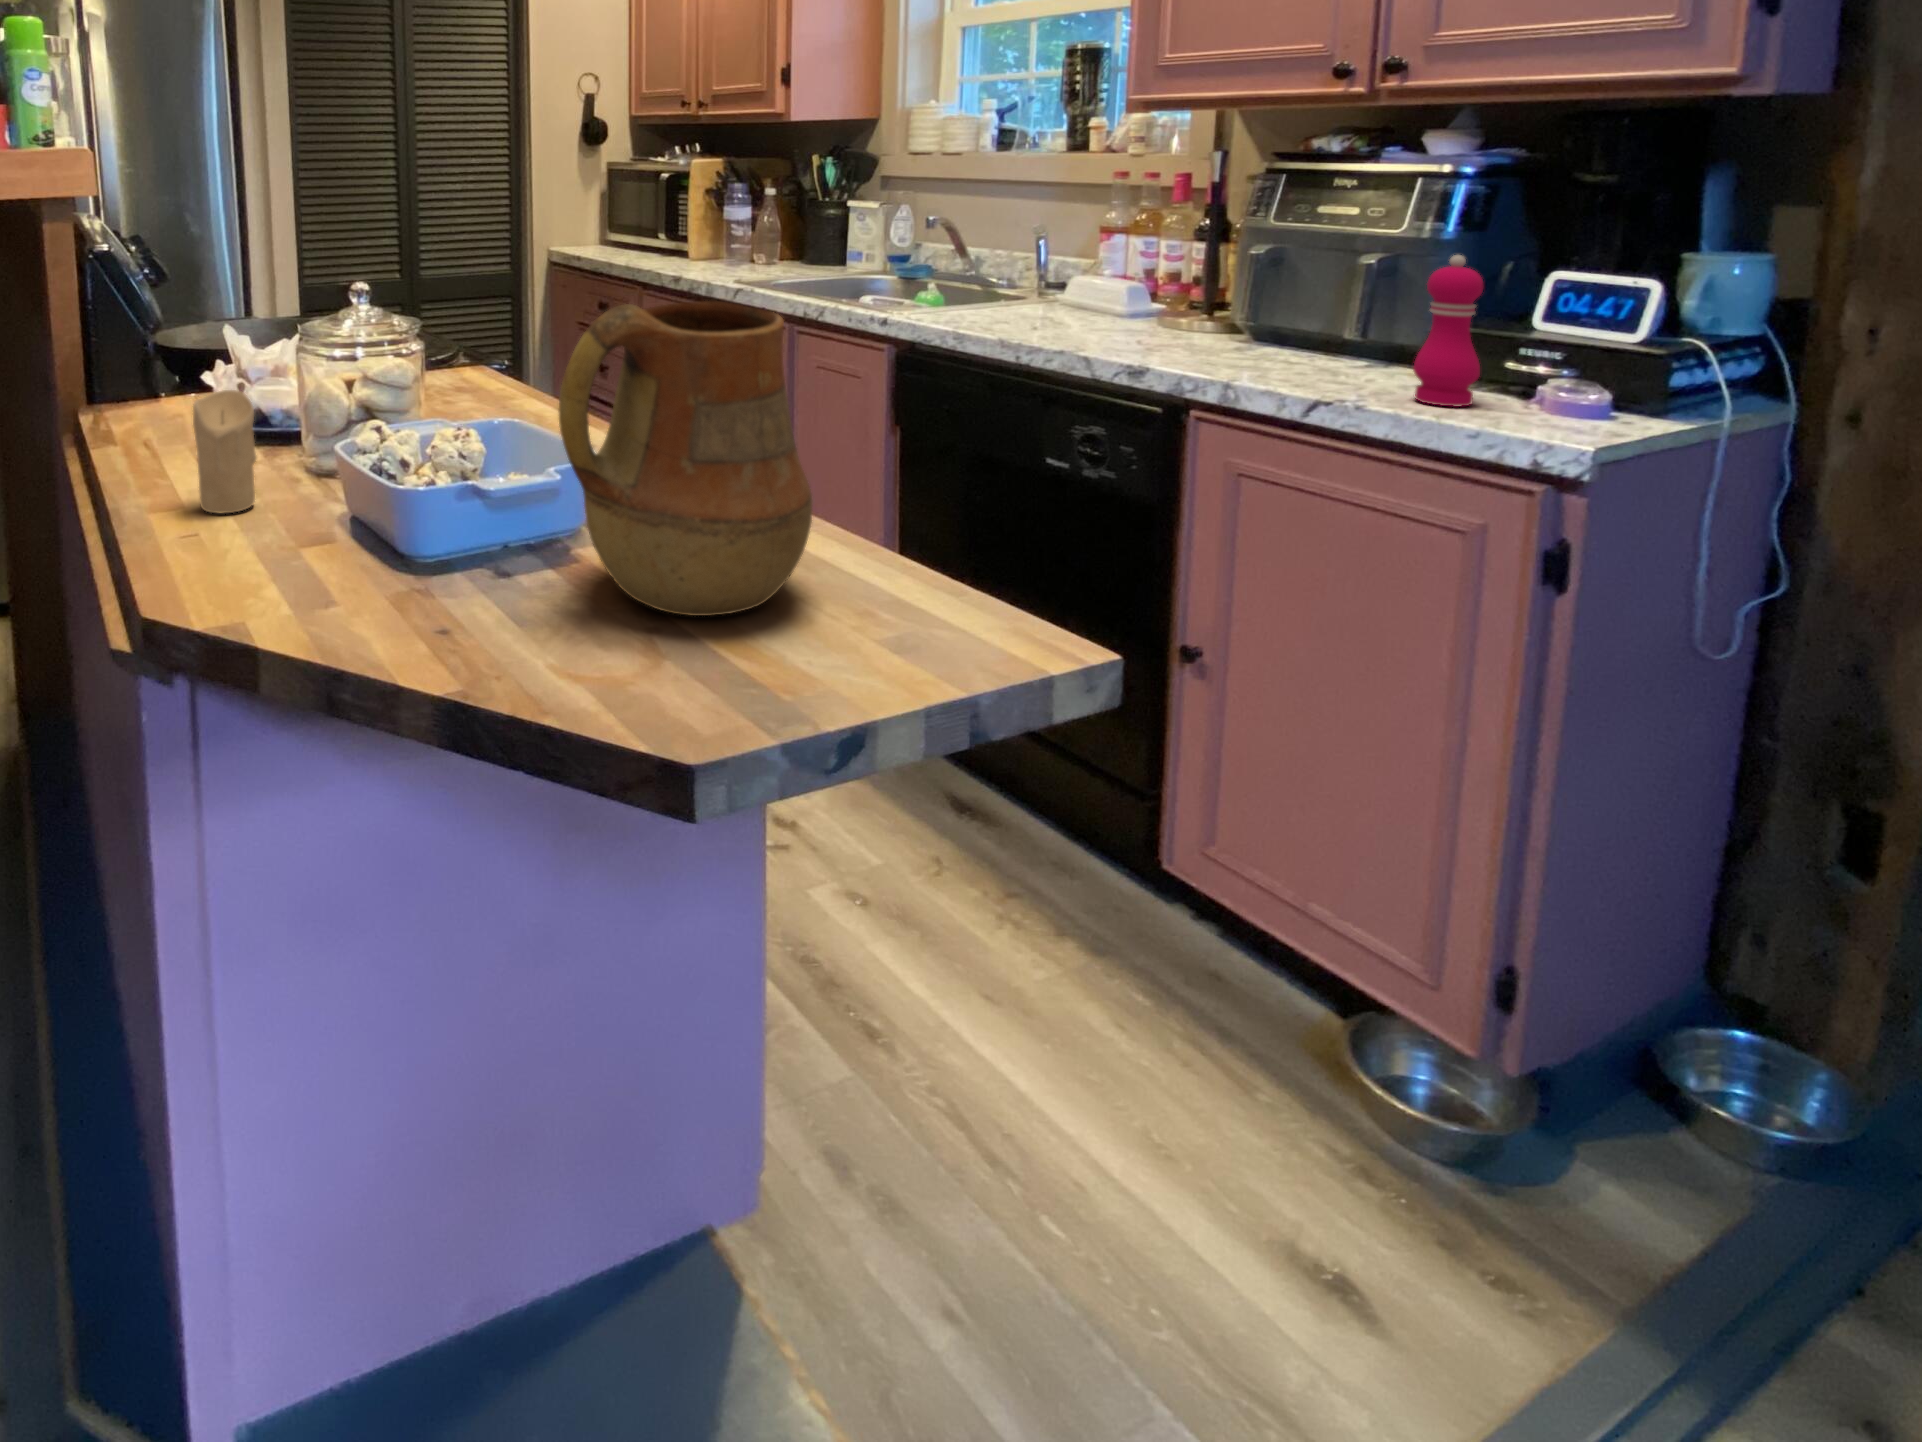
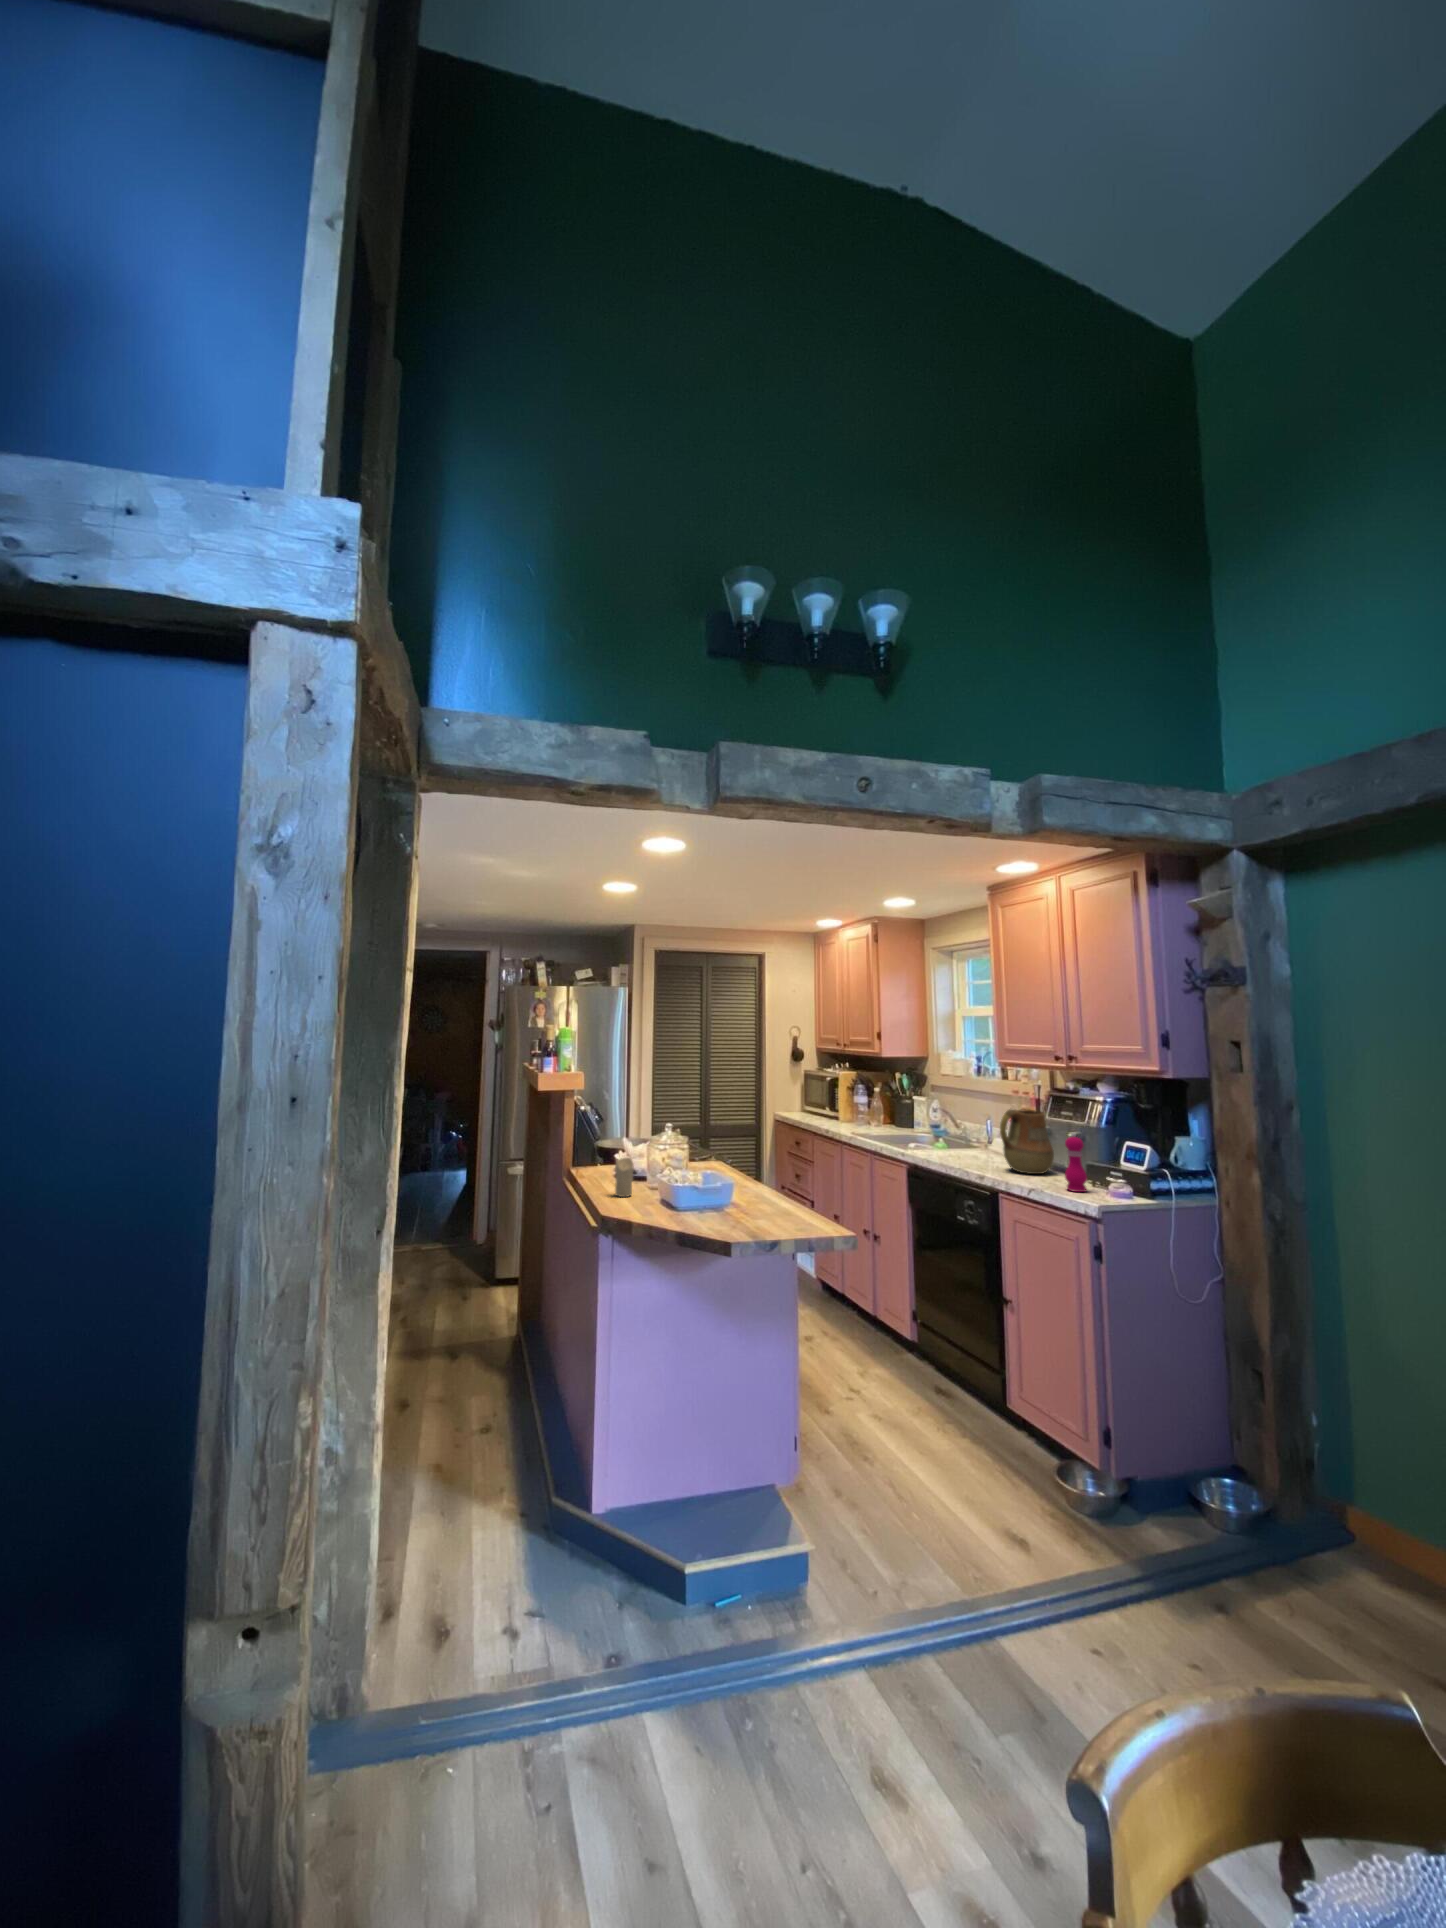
pitcher: present [559,301,812,616] -> present [1000,1109,1054,1174]

